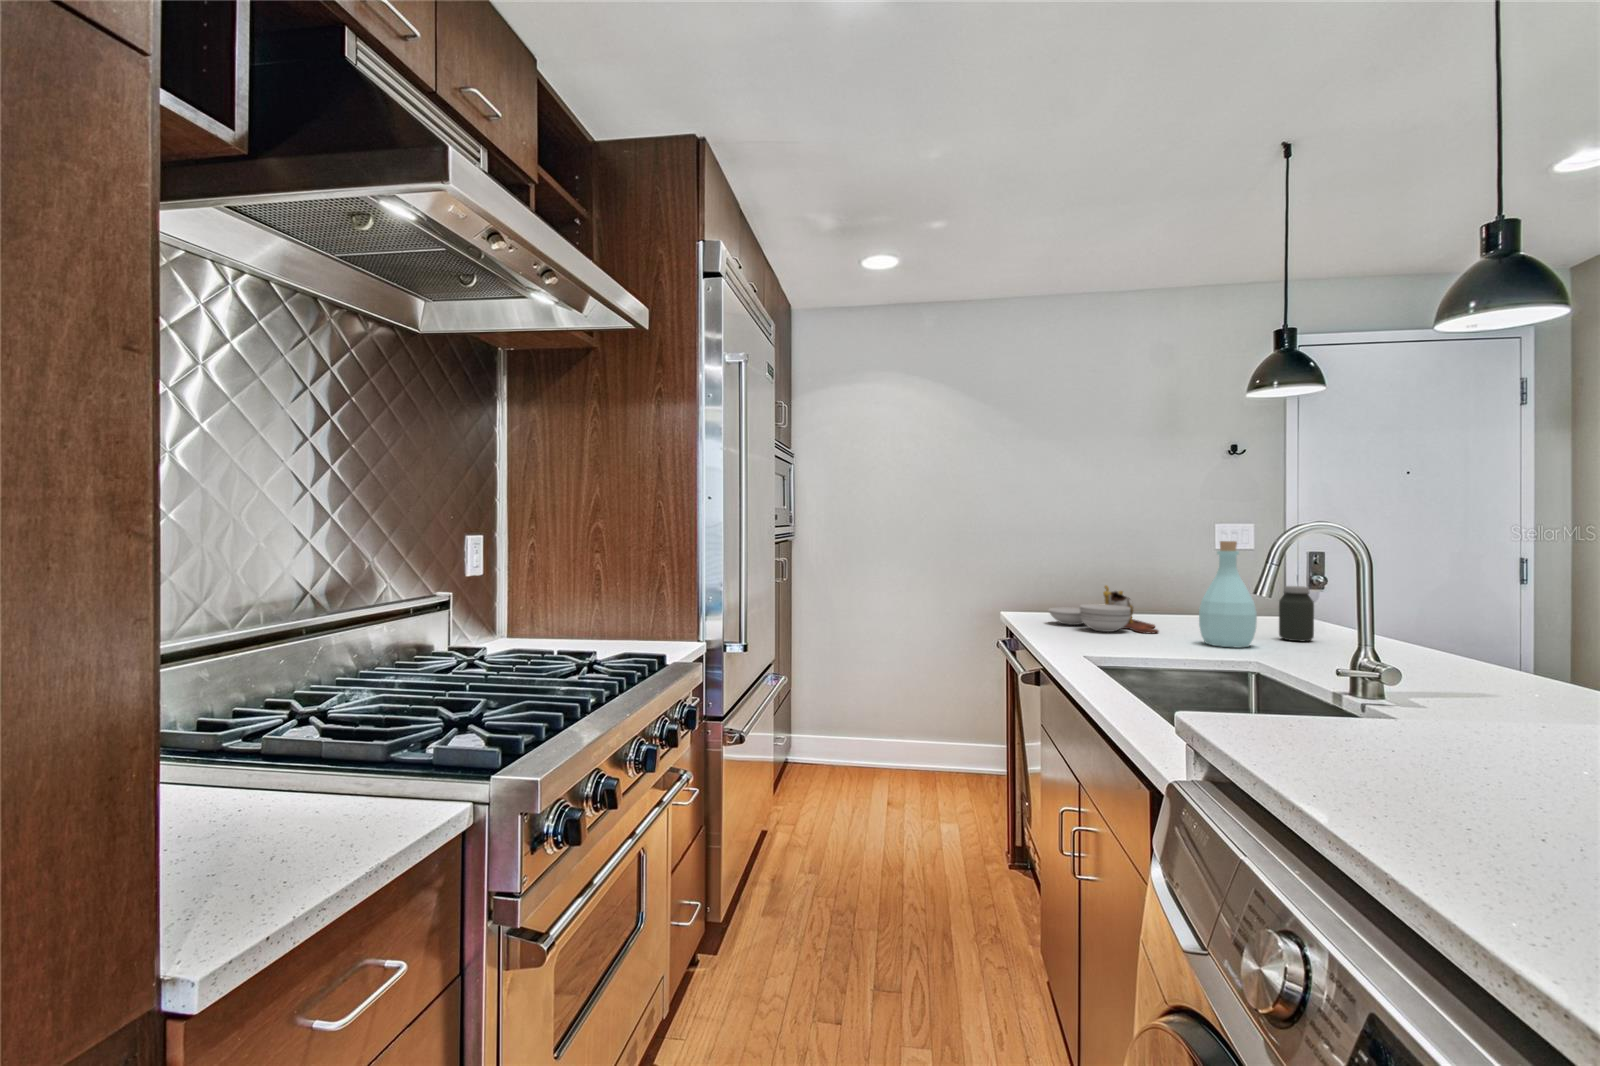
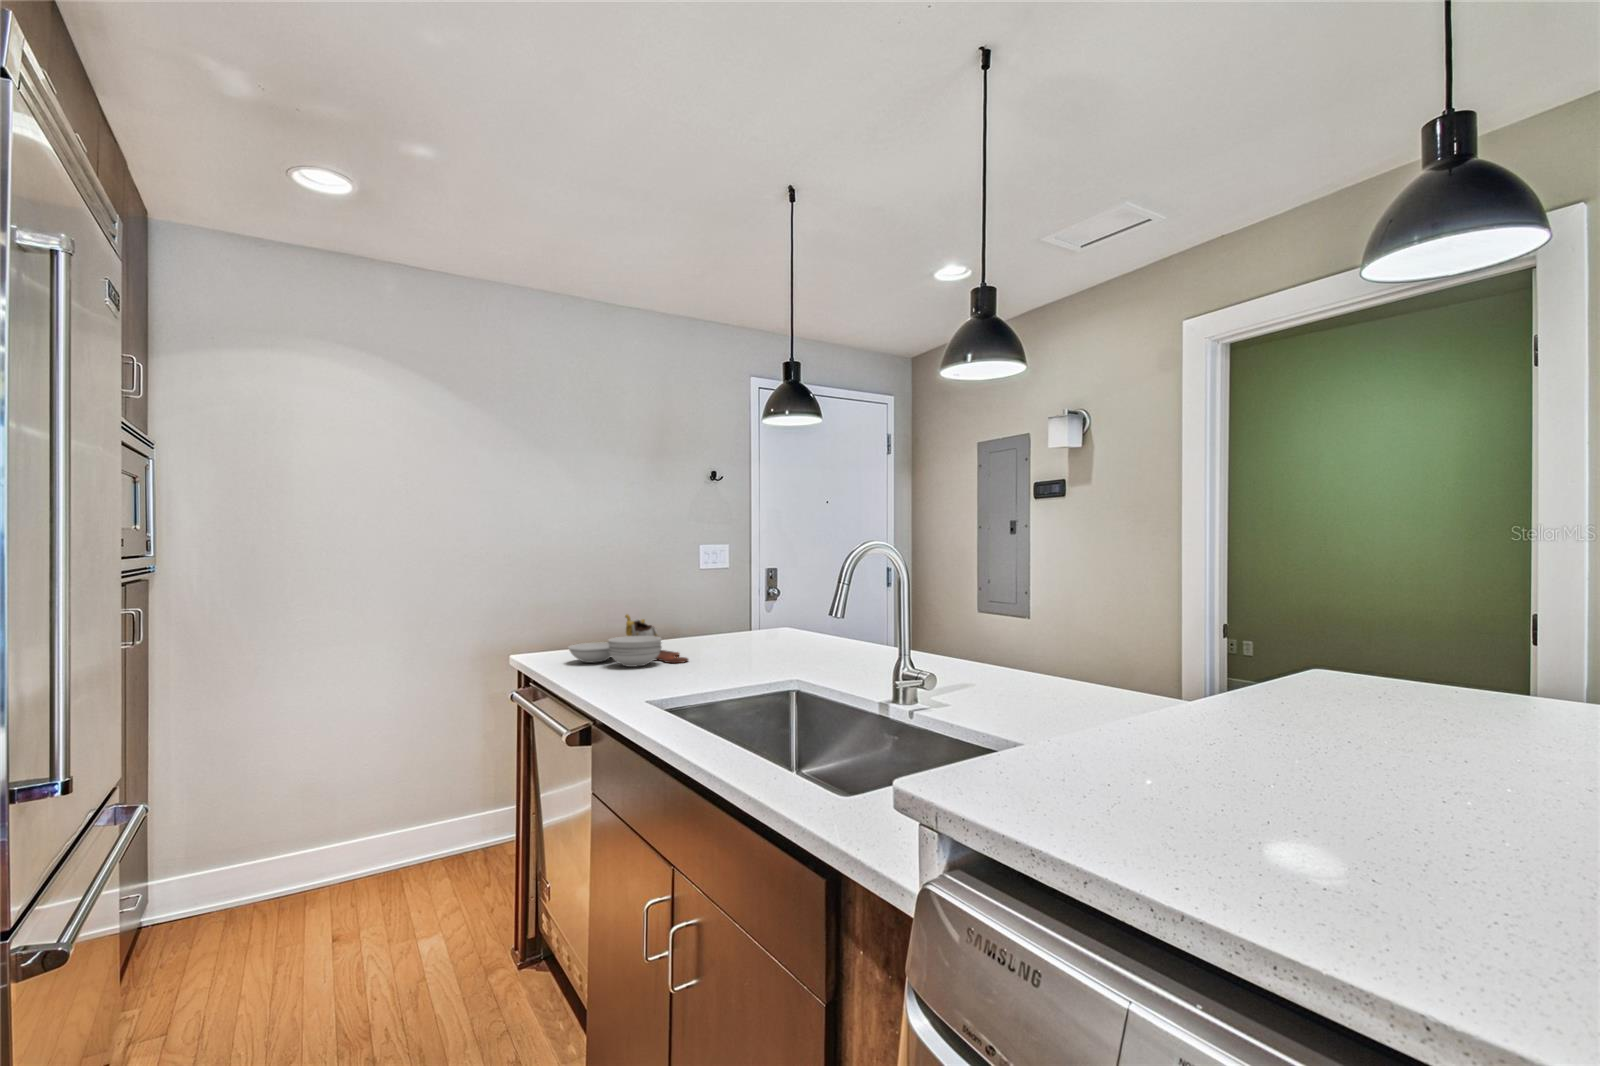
bottle: present [1199,541,1257,648] -> none [734,563,783,669]
jar: present [1279,586,1314,641] -> none [790,603,817,655]

